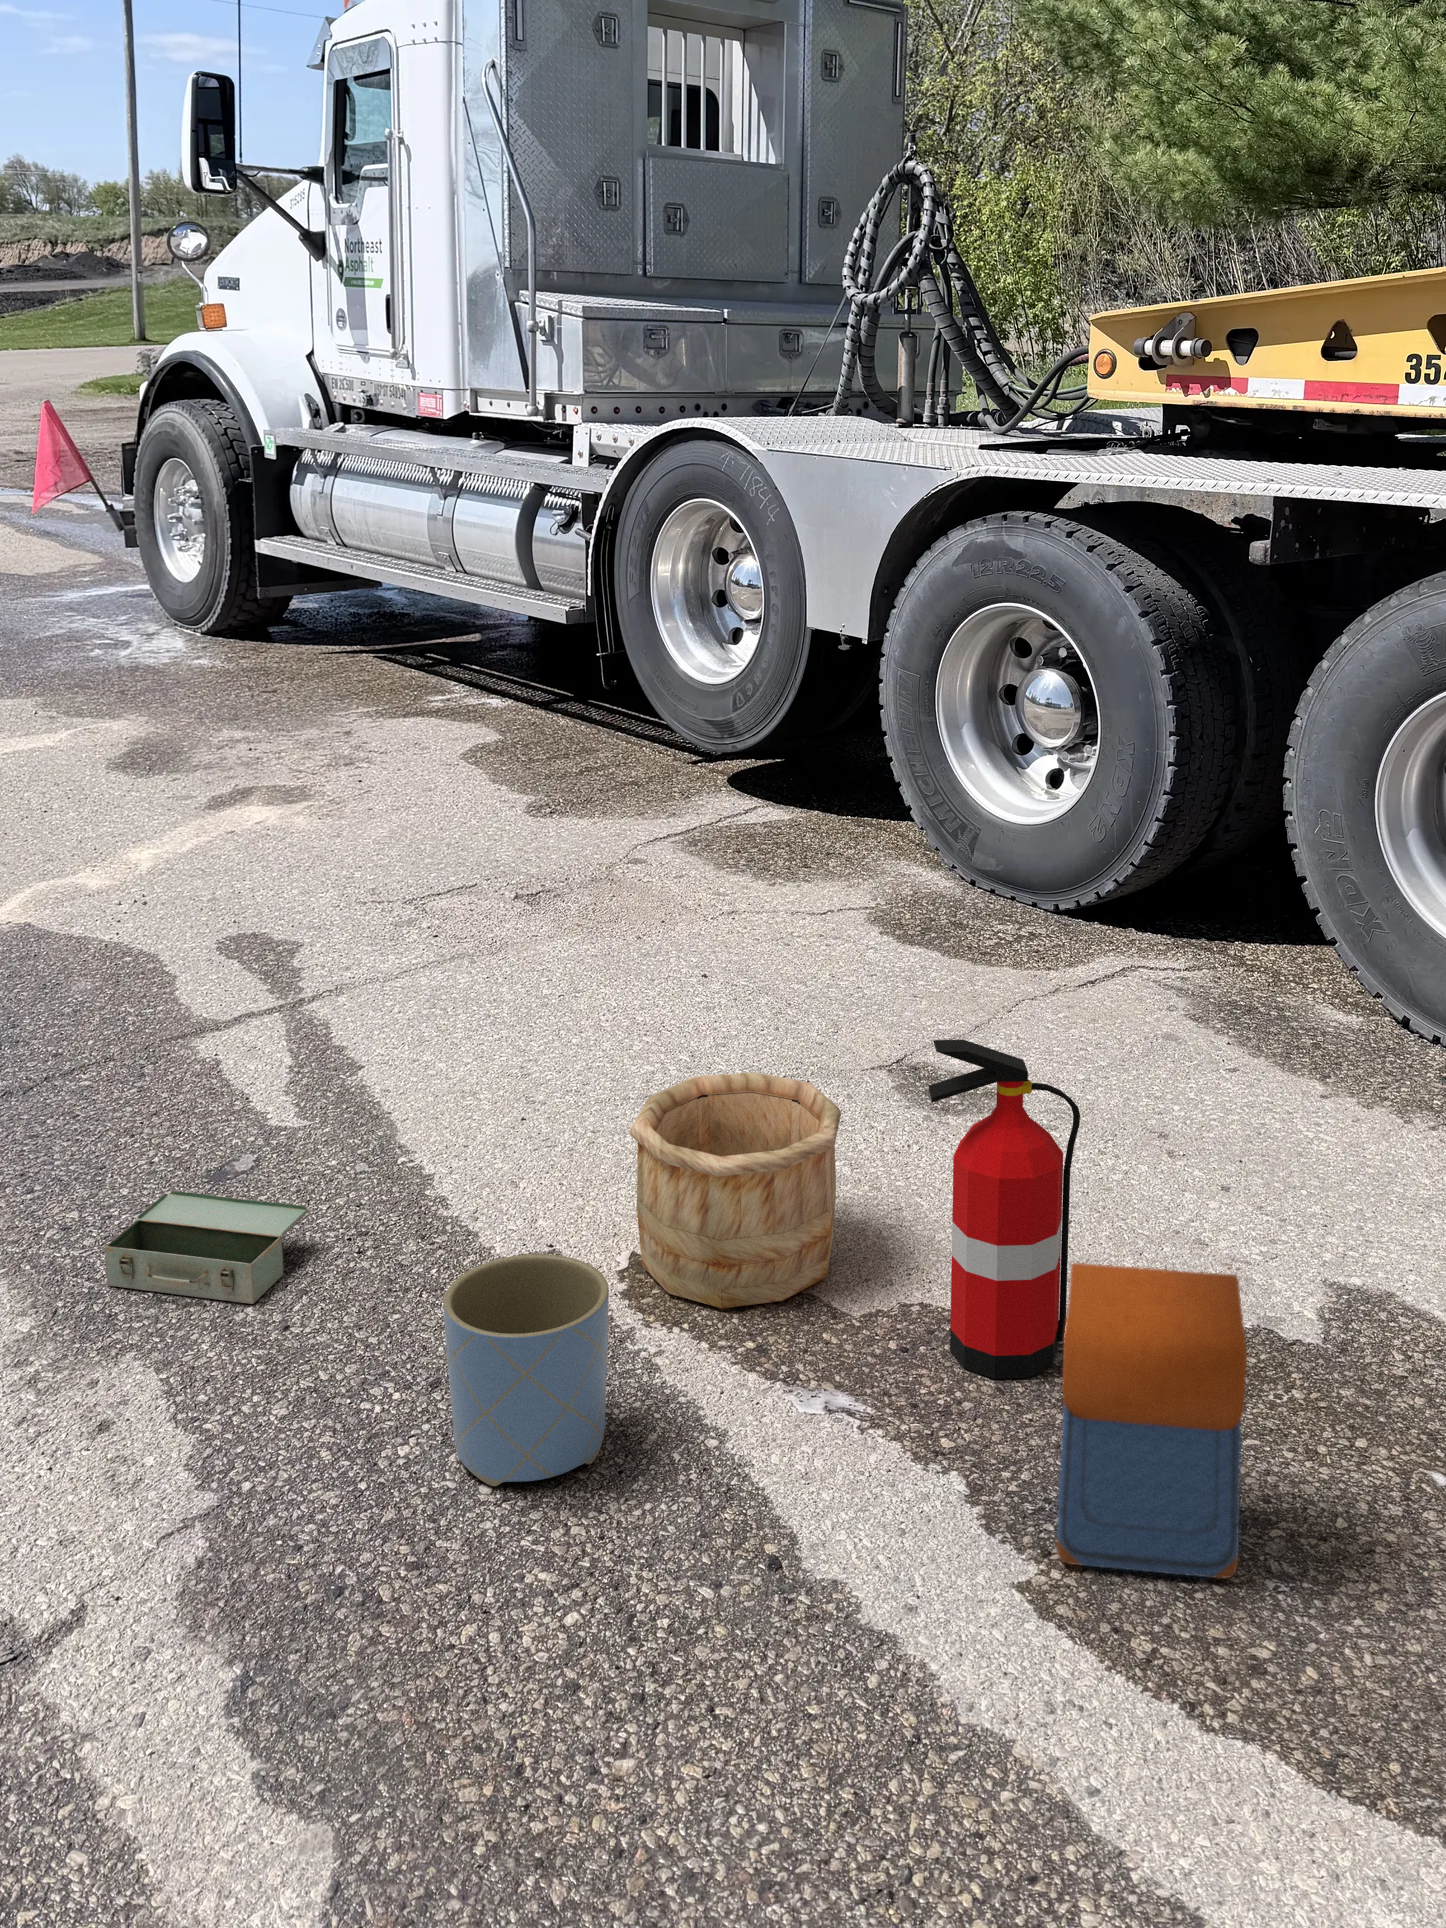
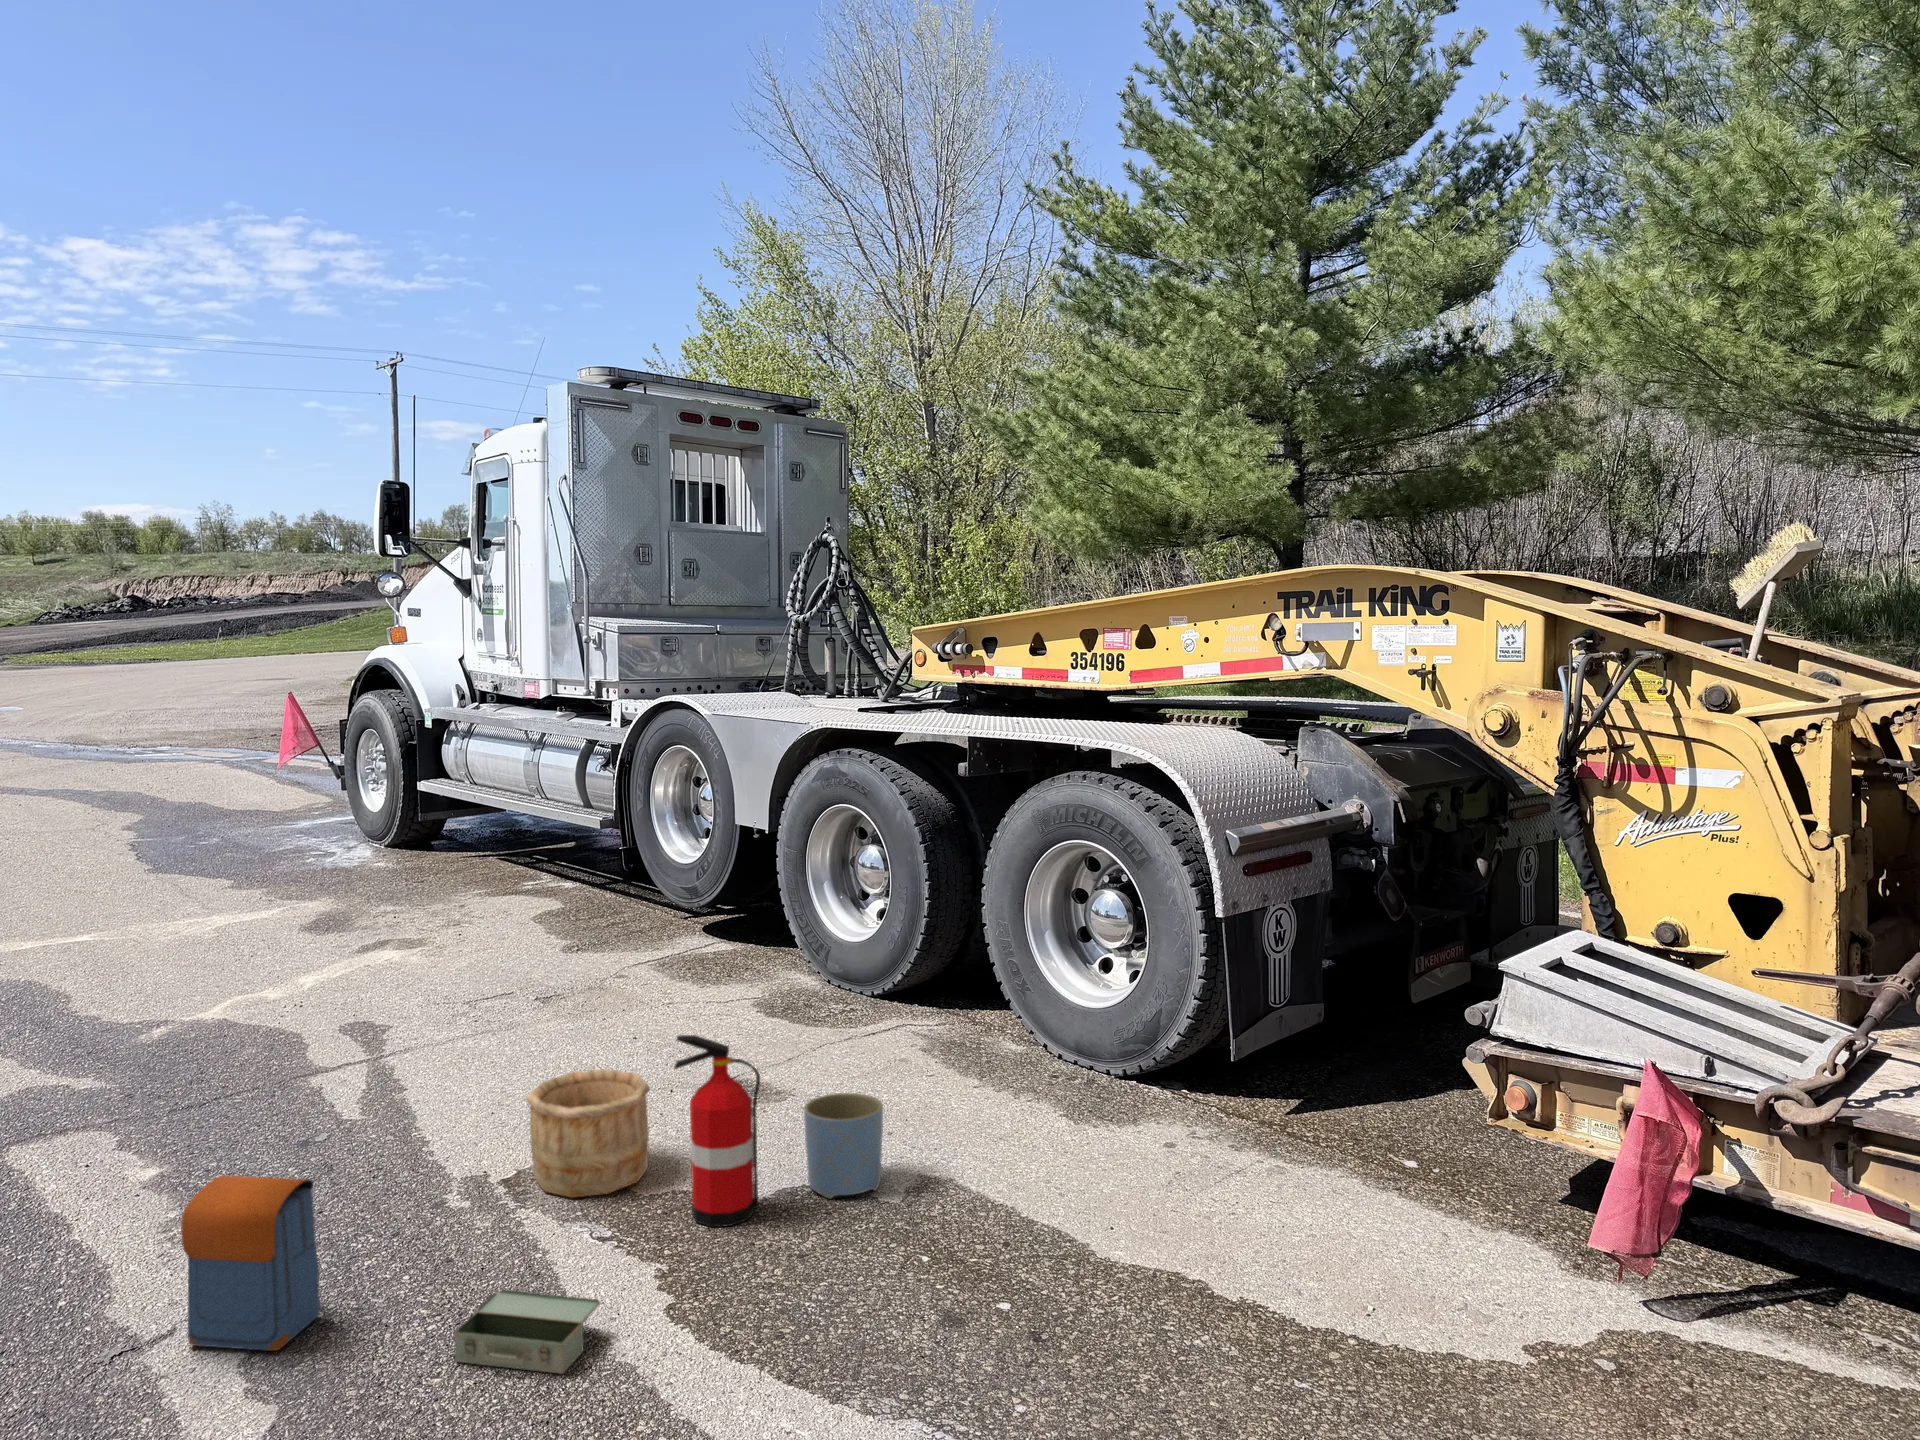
toolbox: present [105,1191,309,1304] -> present [454,1290,600,1374]
planter: present [443,1254,609,1486] -> present [804,1093,883,1198]
backpack: present [1056,1263,1247,1579] -> present [181,1175,320,1351]

